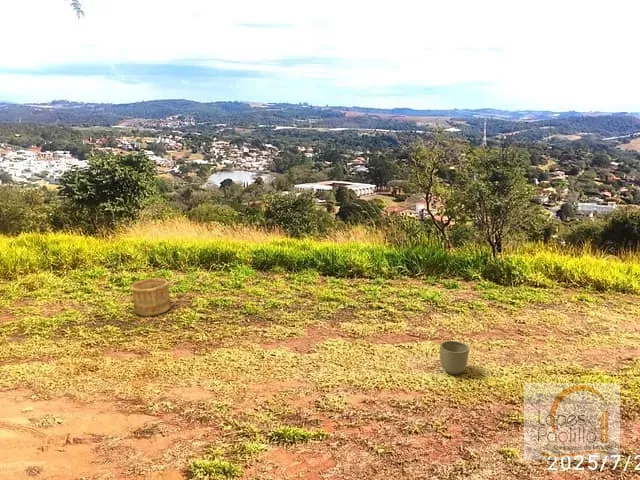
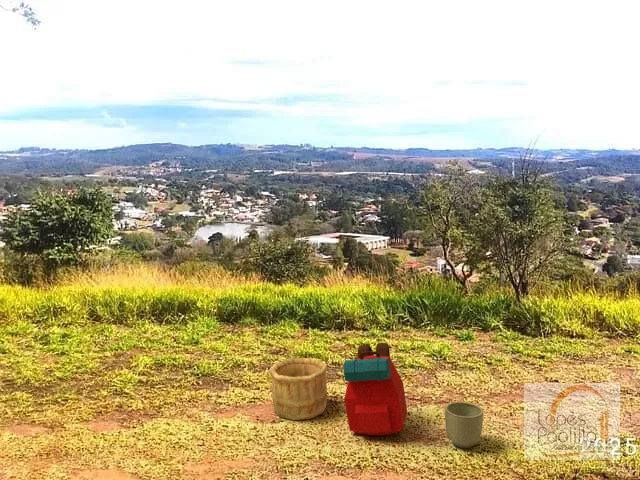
wooden bucket: present [131,278,170,316] -> present [270,358,327,420]
backpack: none [364,295,411,365] -> present [344,343,407,436]

